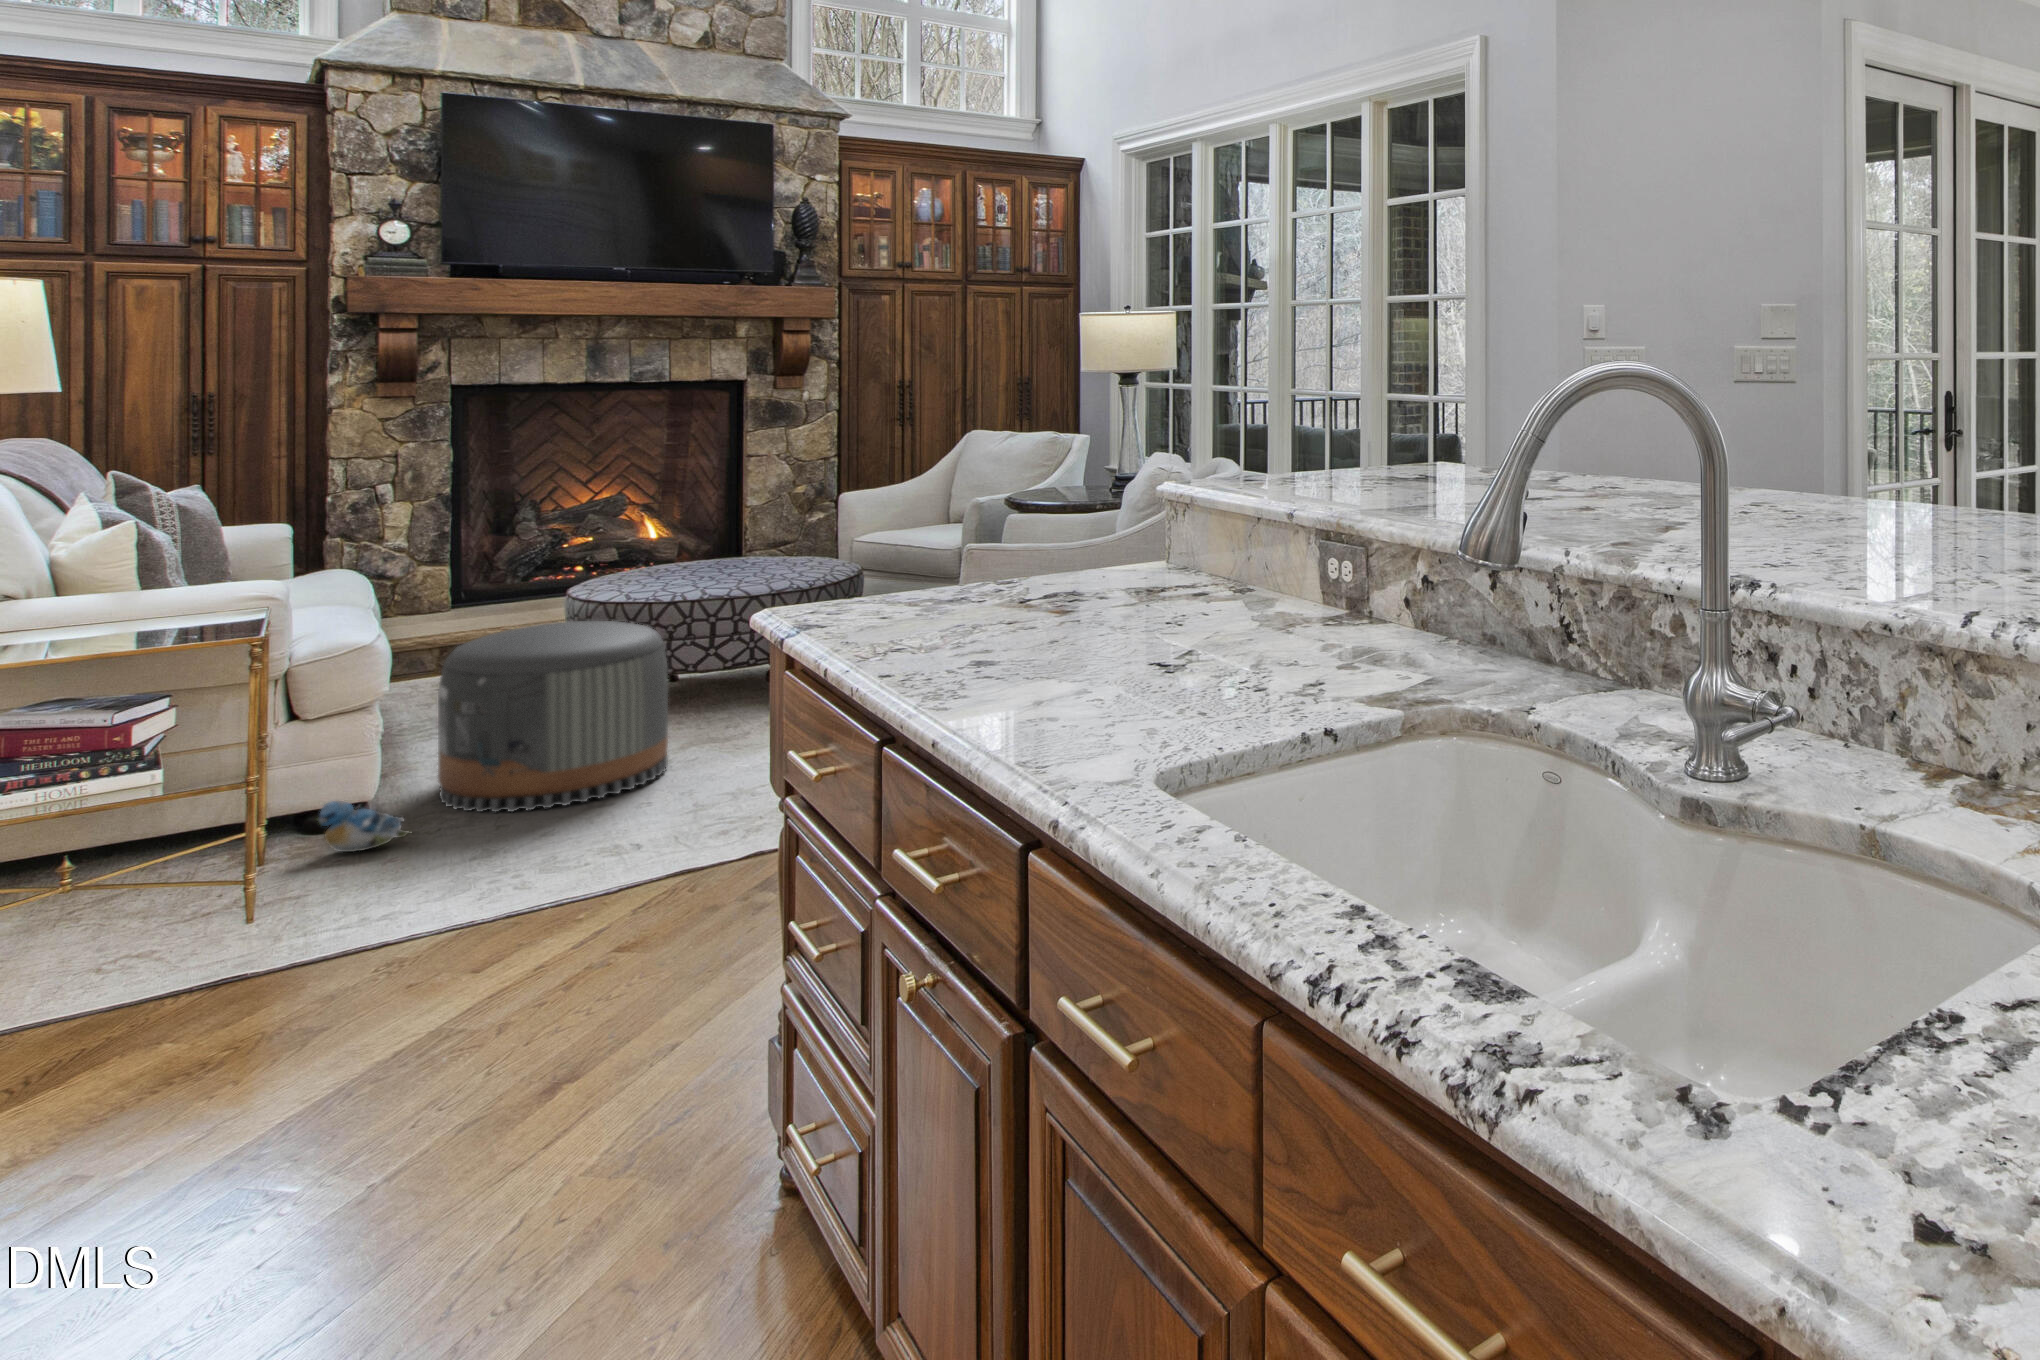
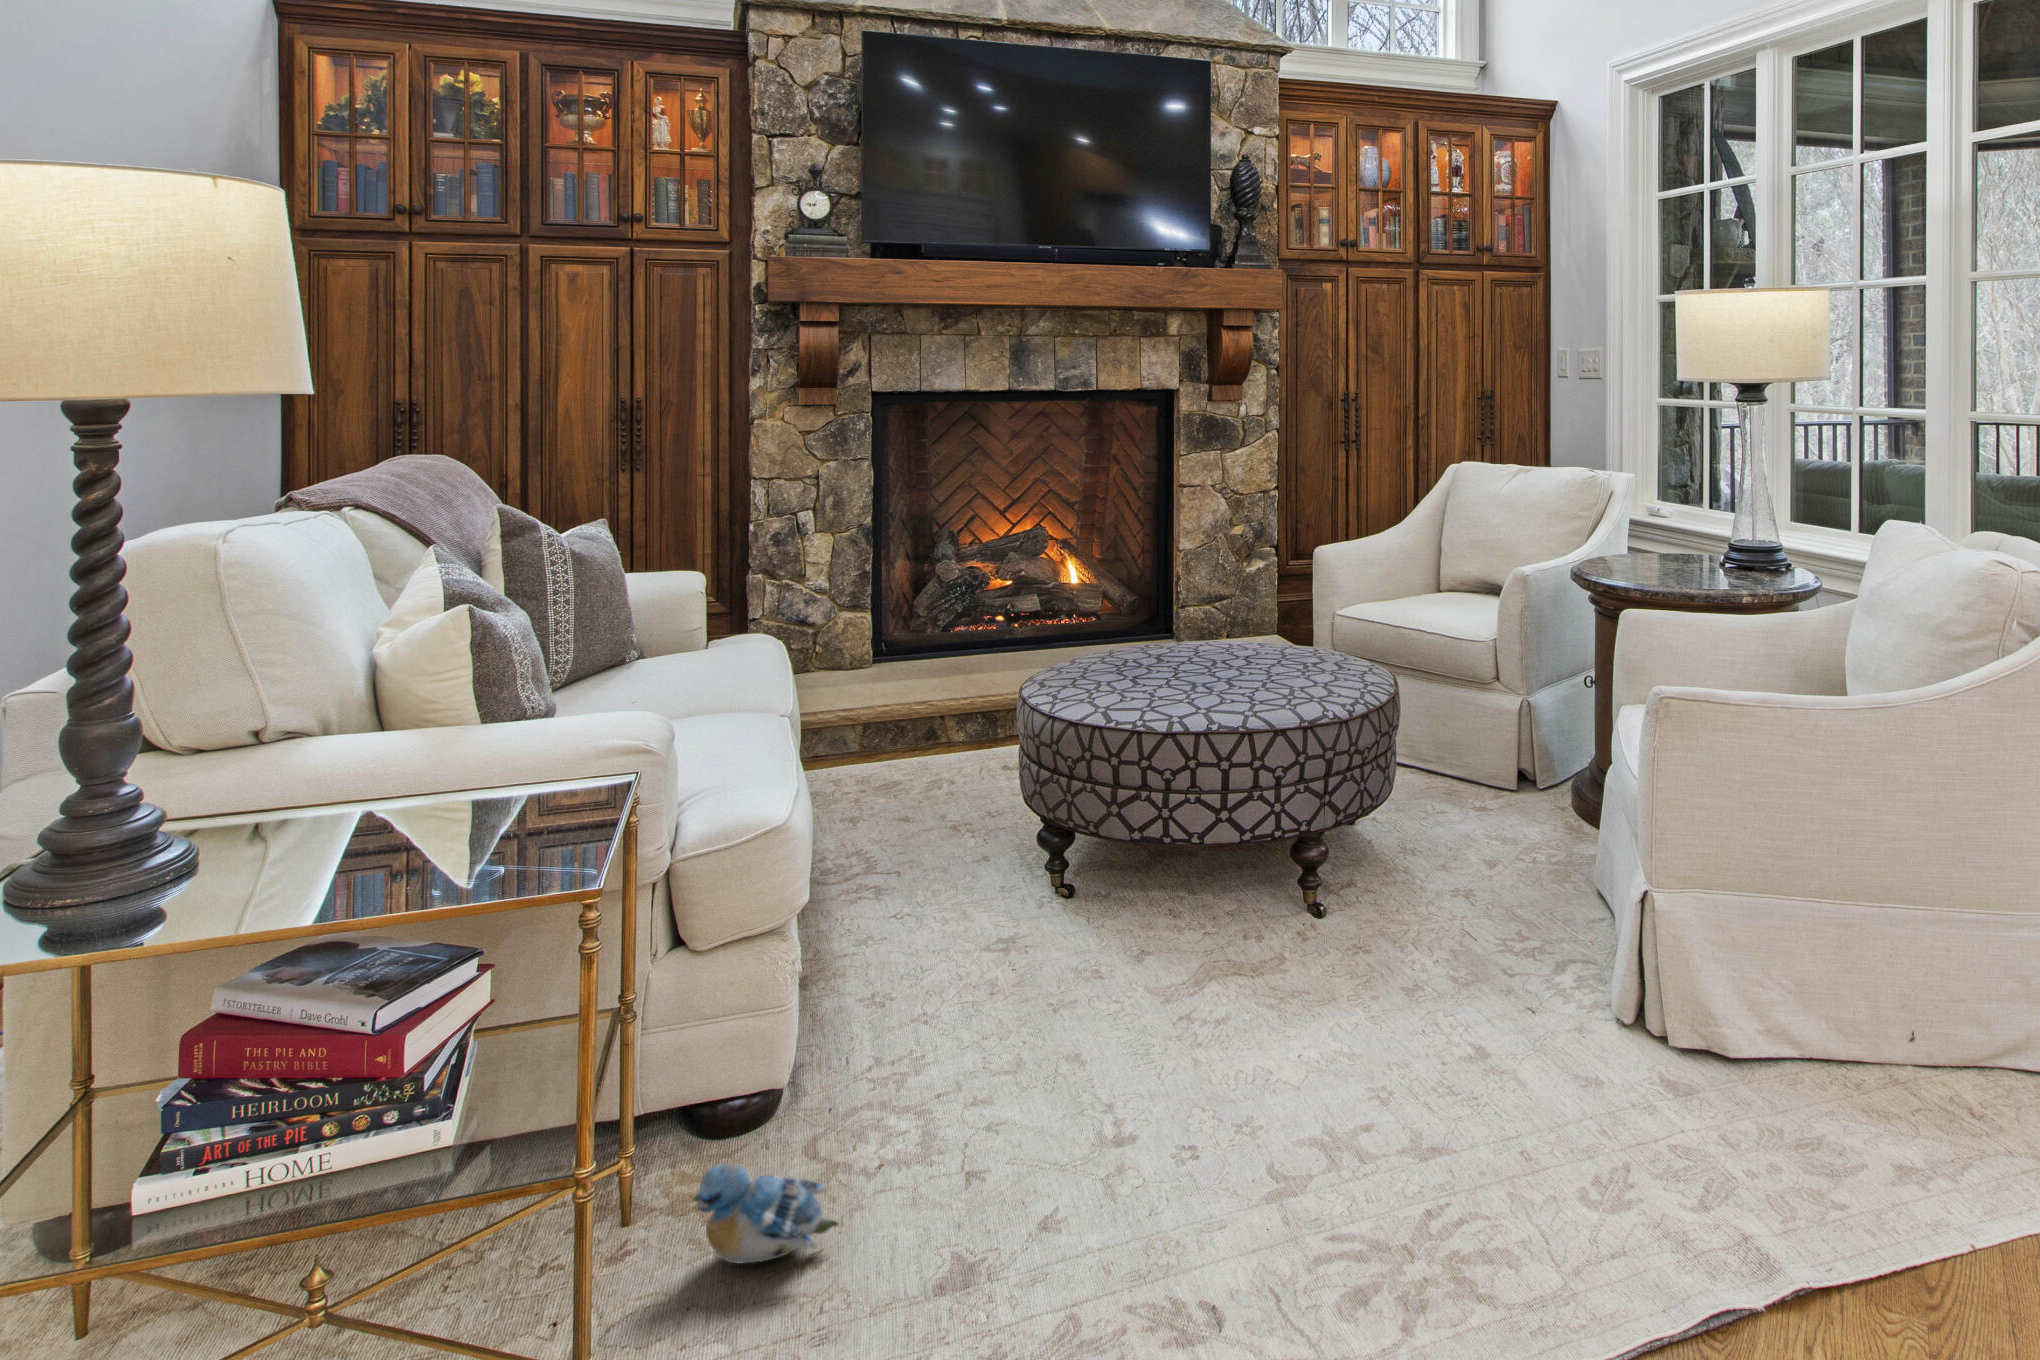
pouf: present [438,621,668,812] -> none [872,780,1196,1155]

